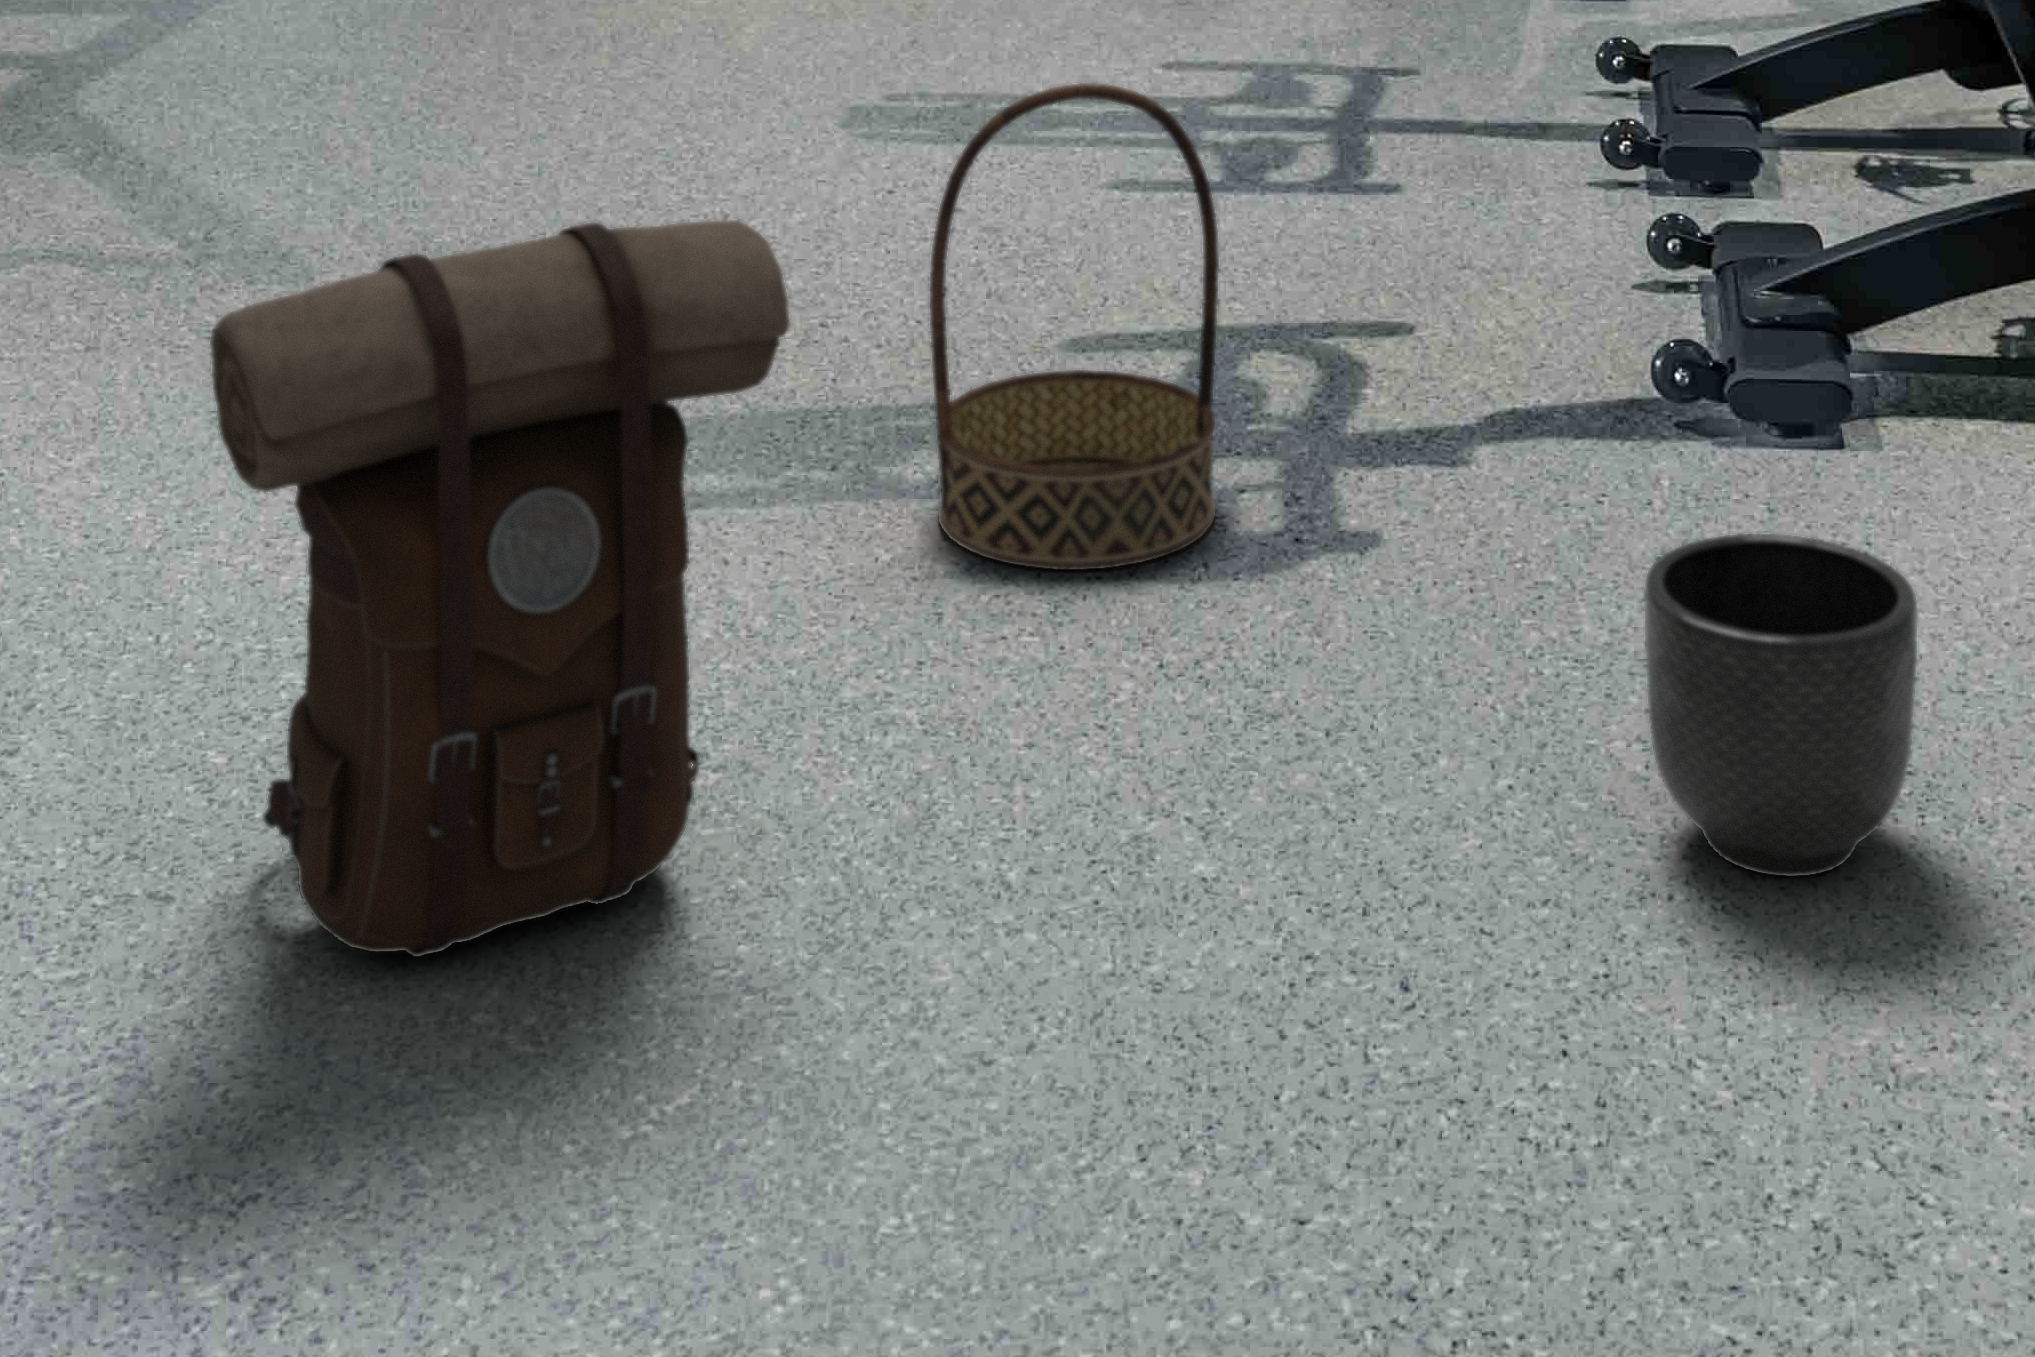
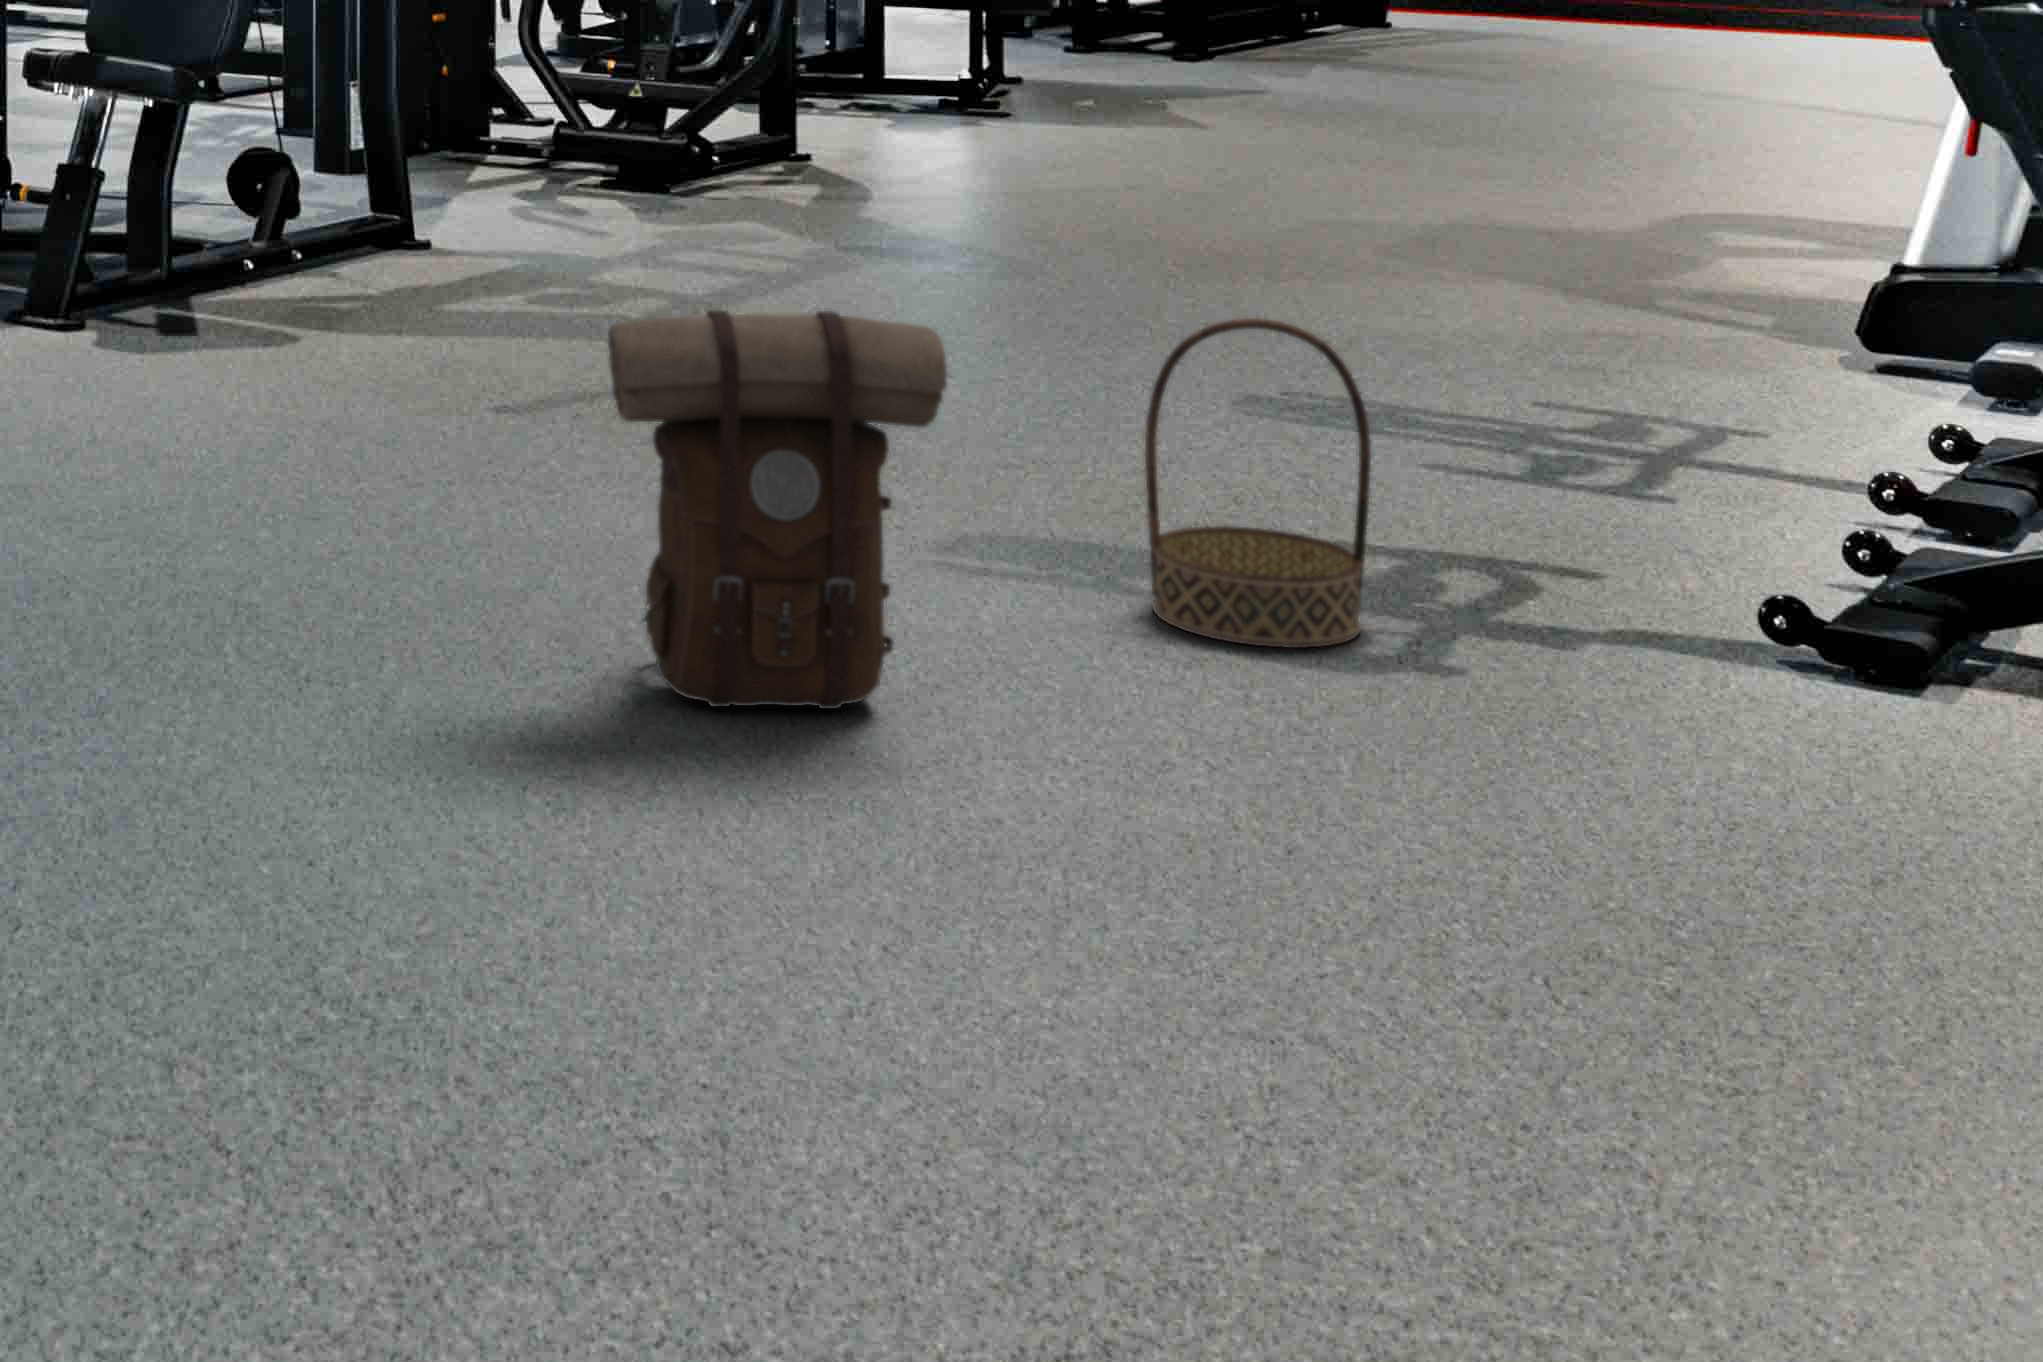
planter: present [1644,534,1918,876] -> none [1530,639,1739,861]

